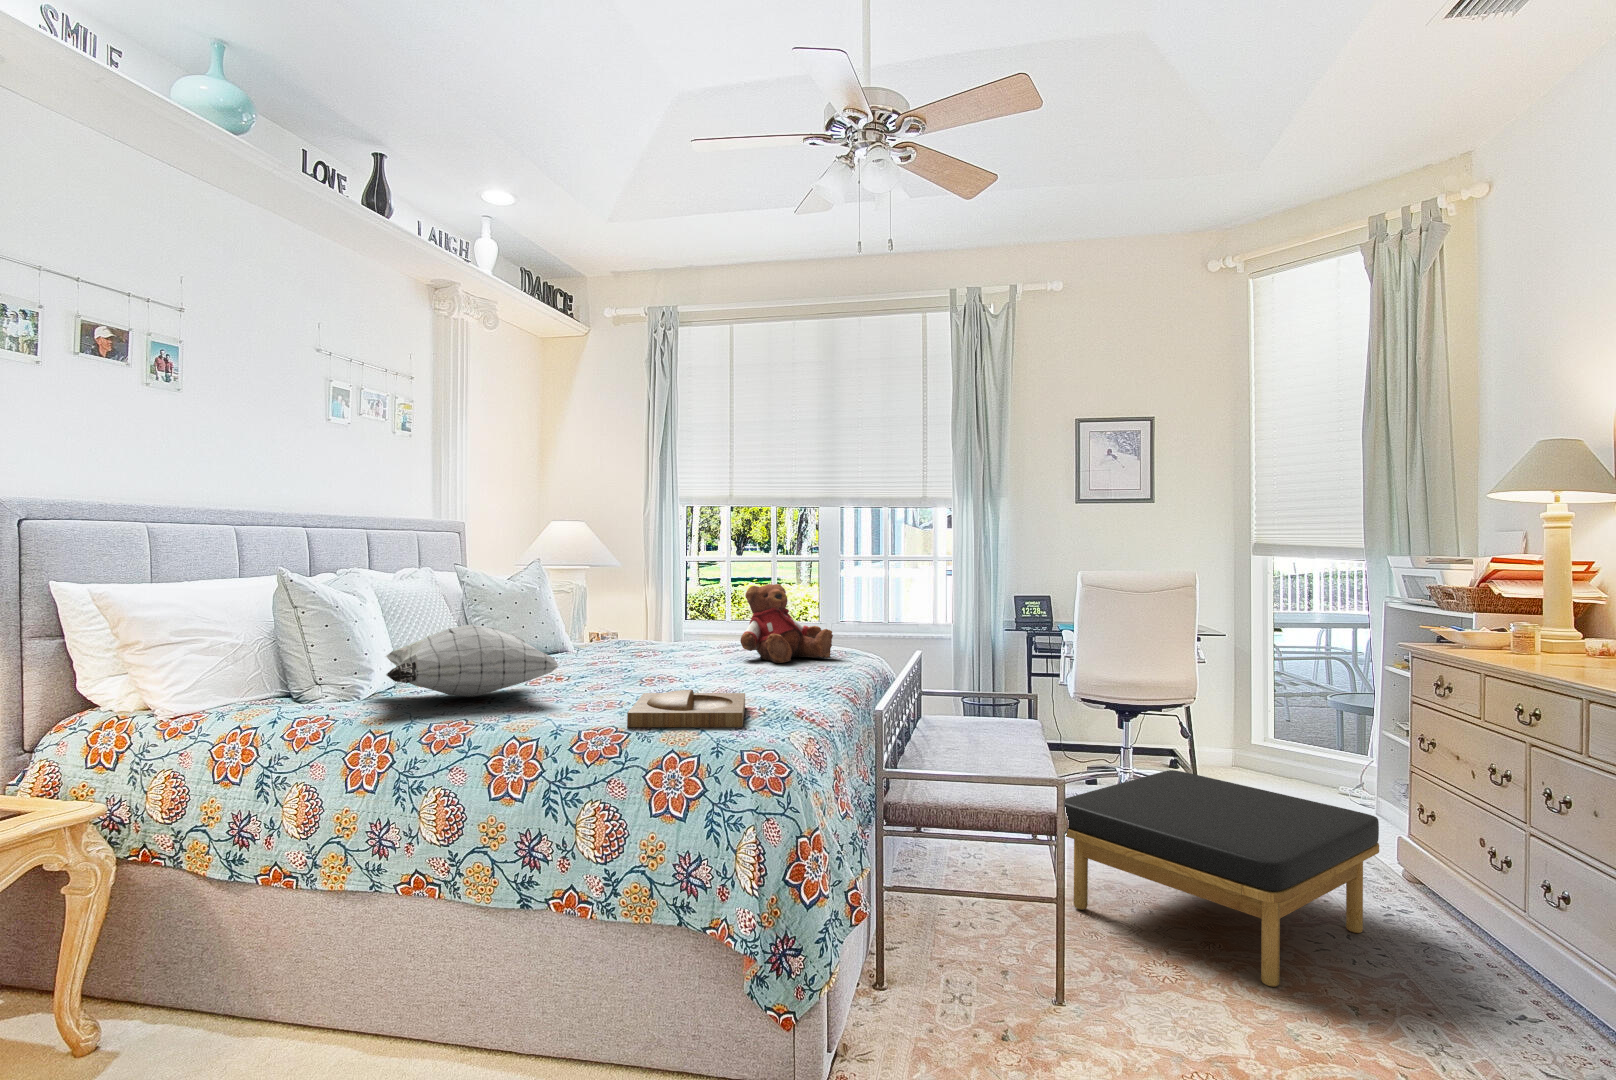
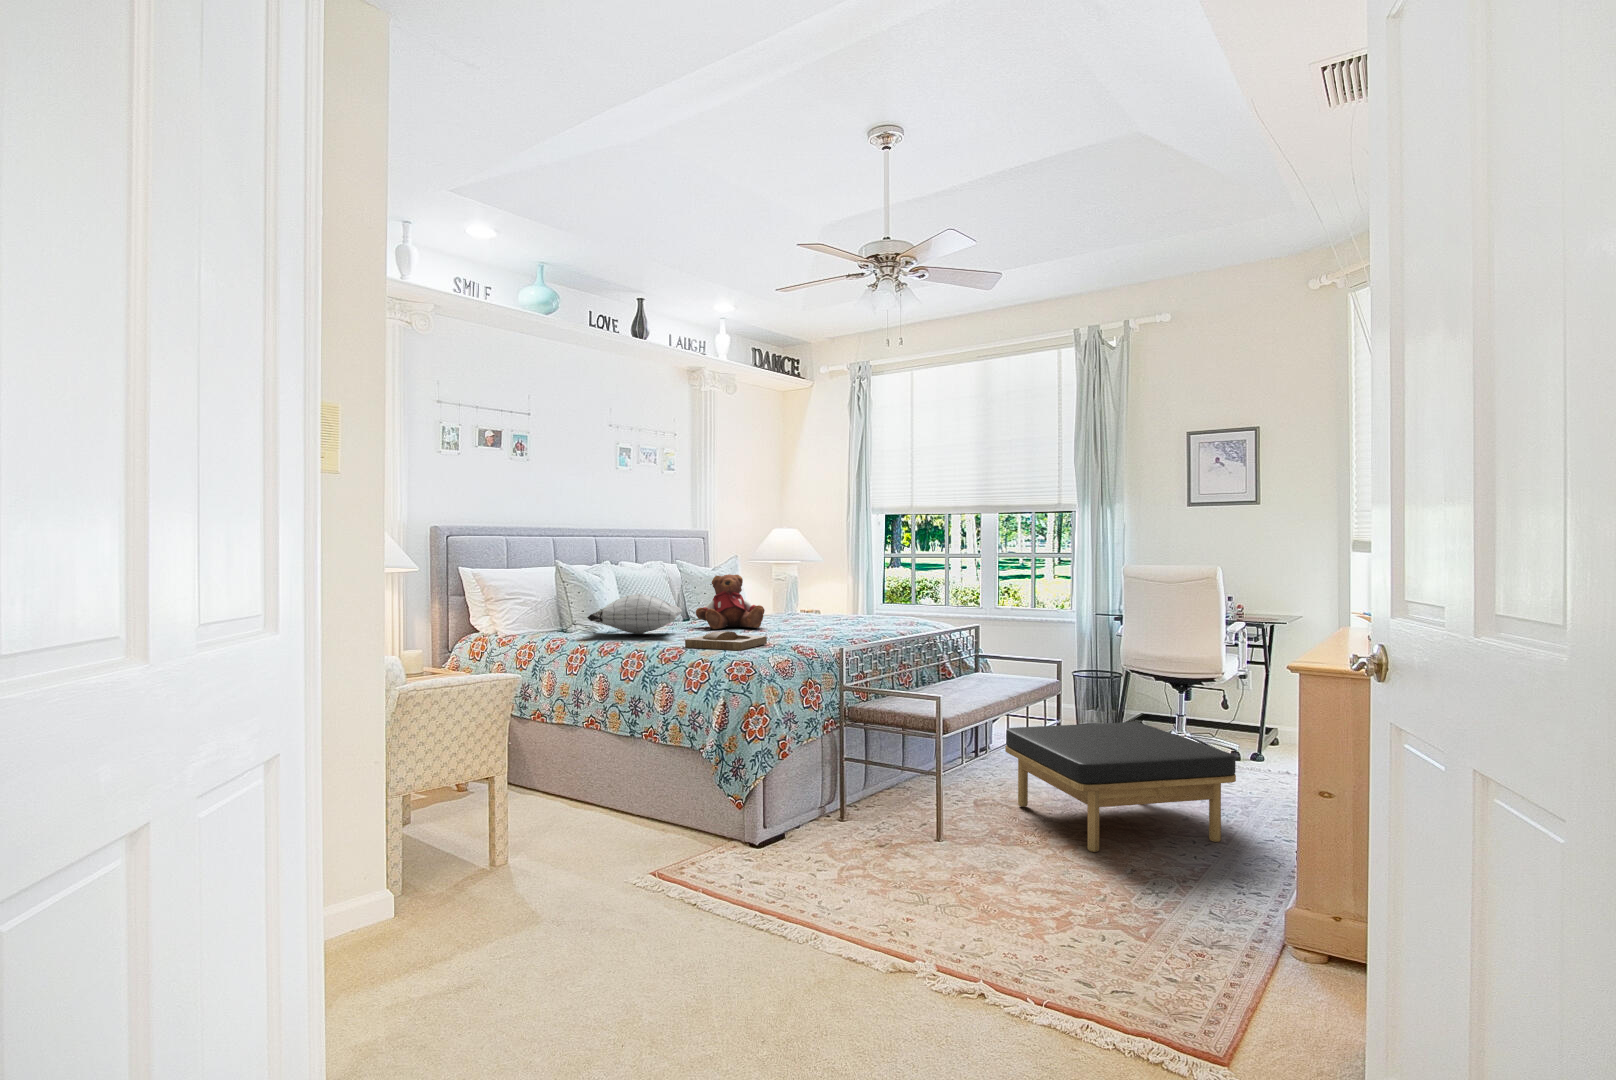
teddy bear: present [740,584,833,663] -> present [696,575,765,629]

